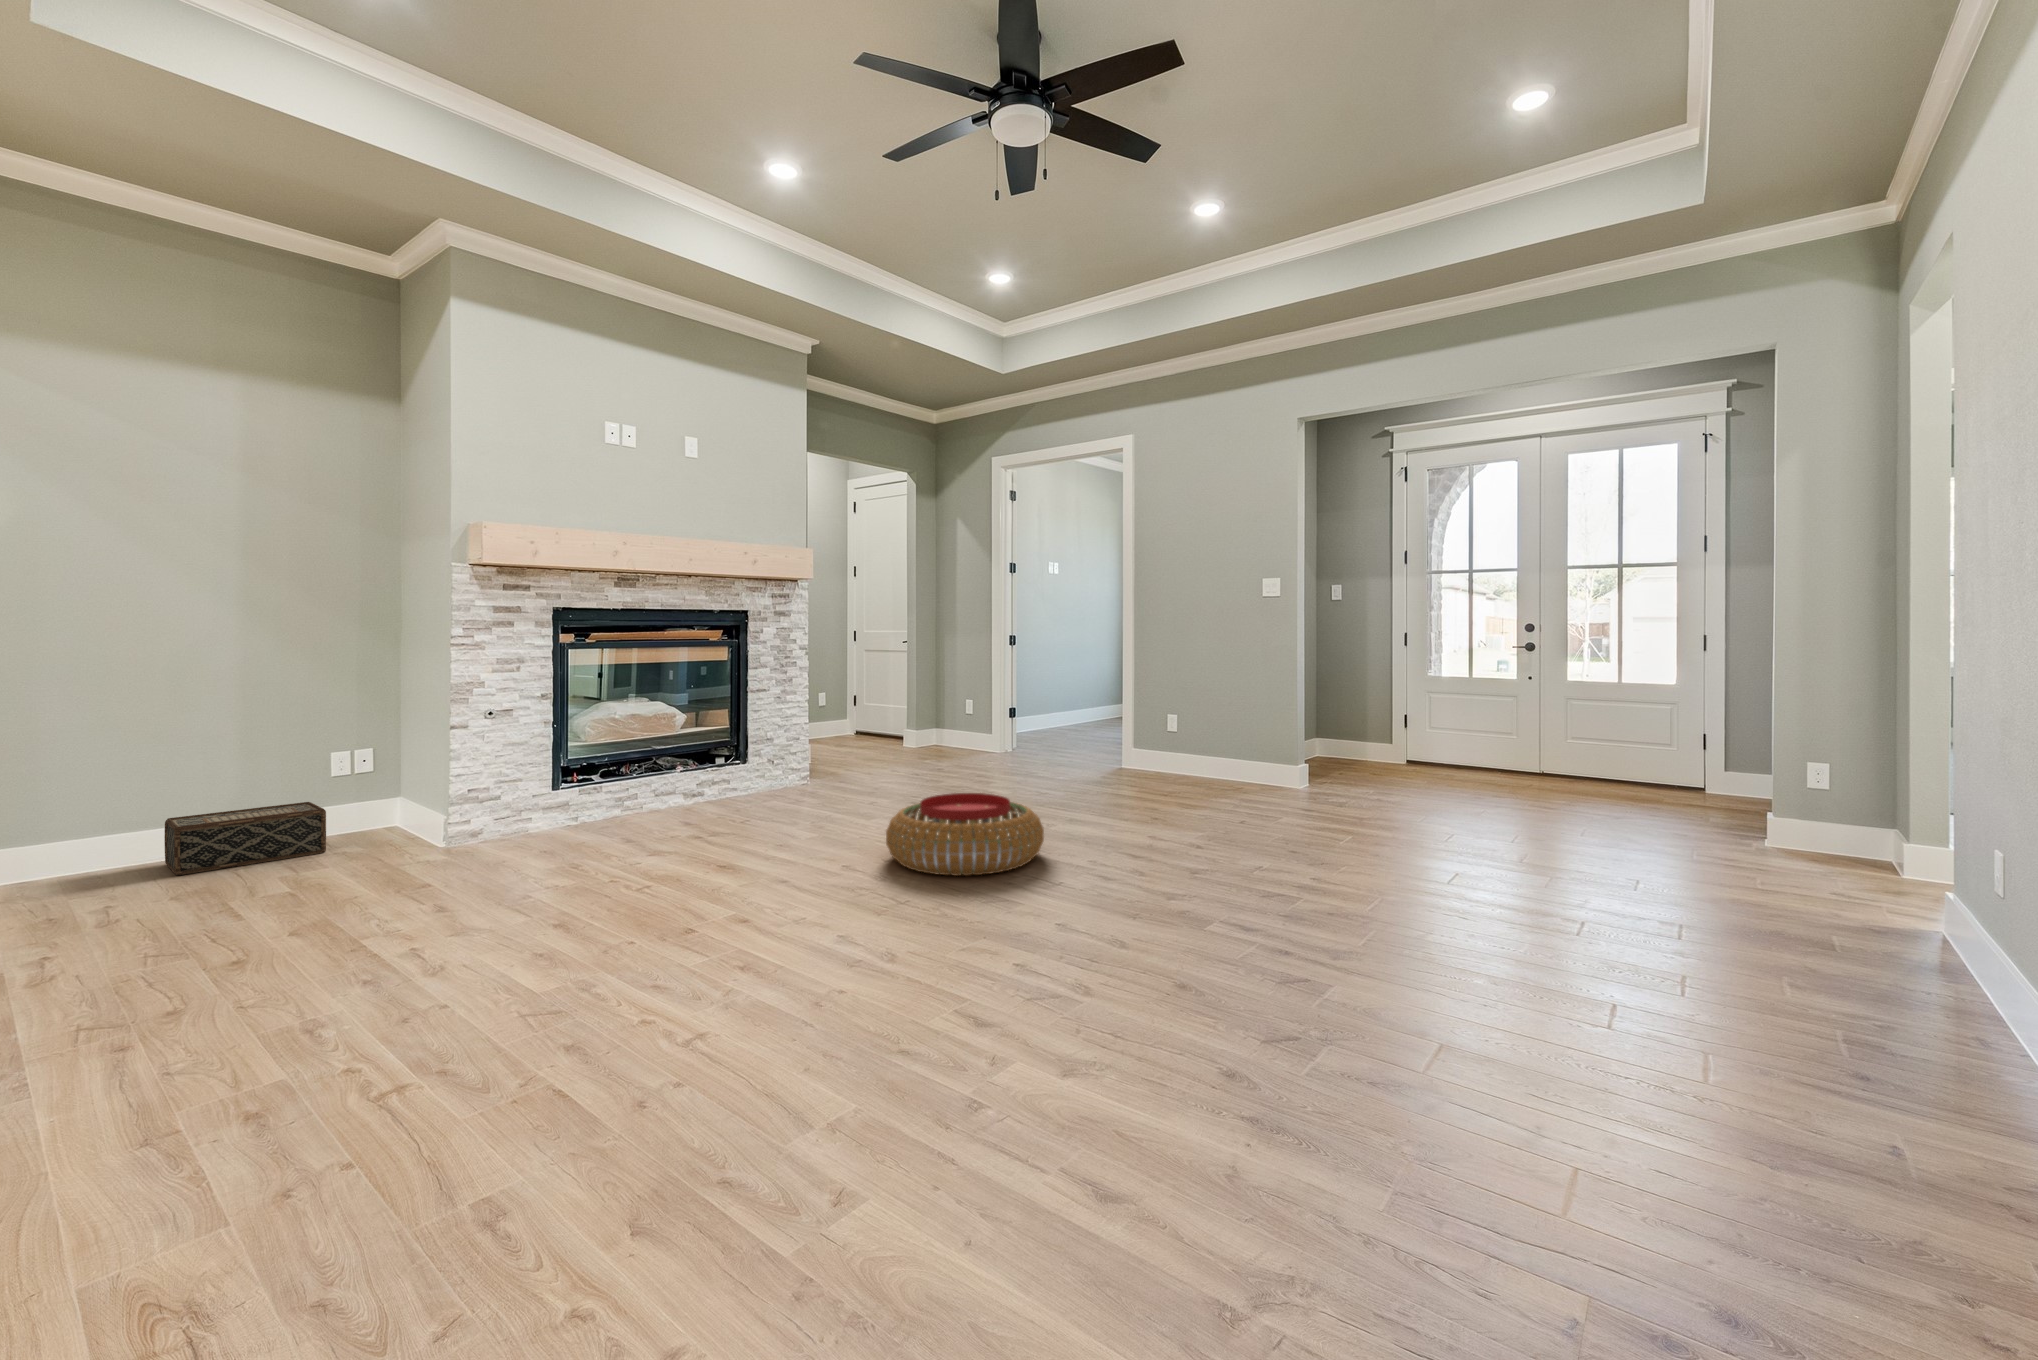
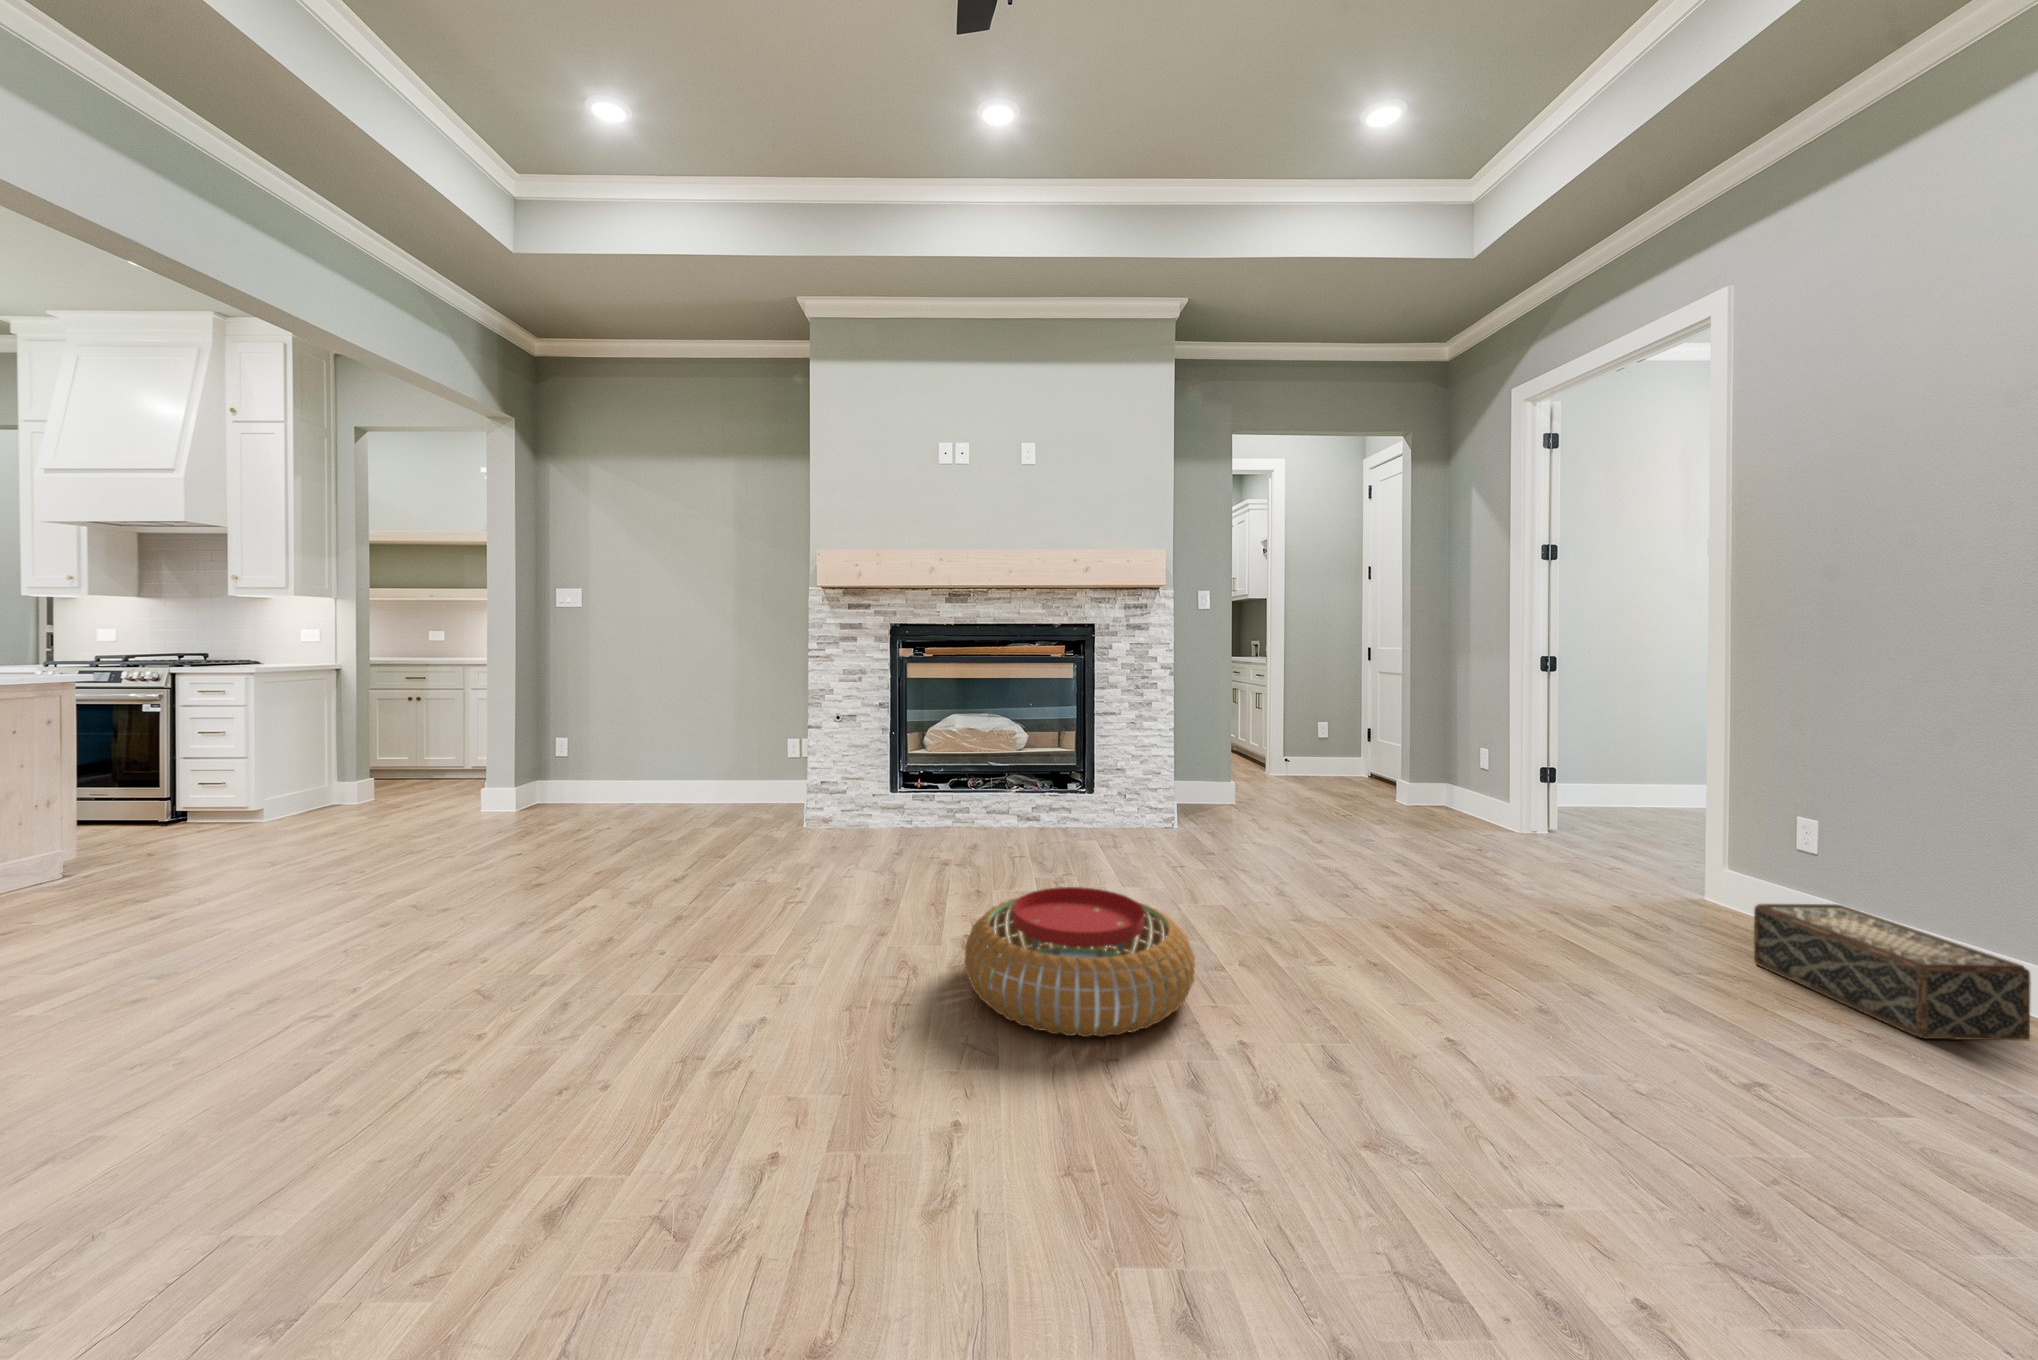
woven basket: present [164,802,326,875] -> present [1754,904,2031,1041]

